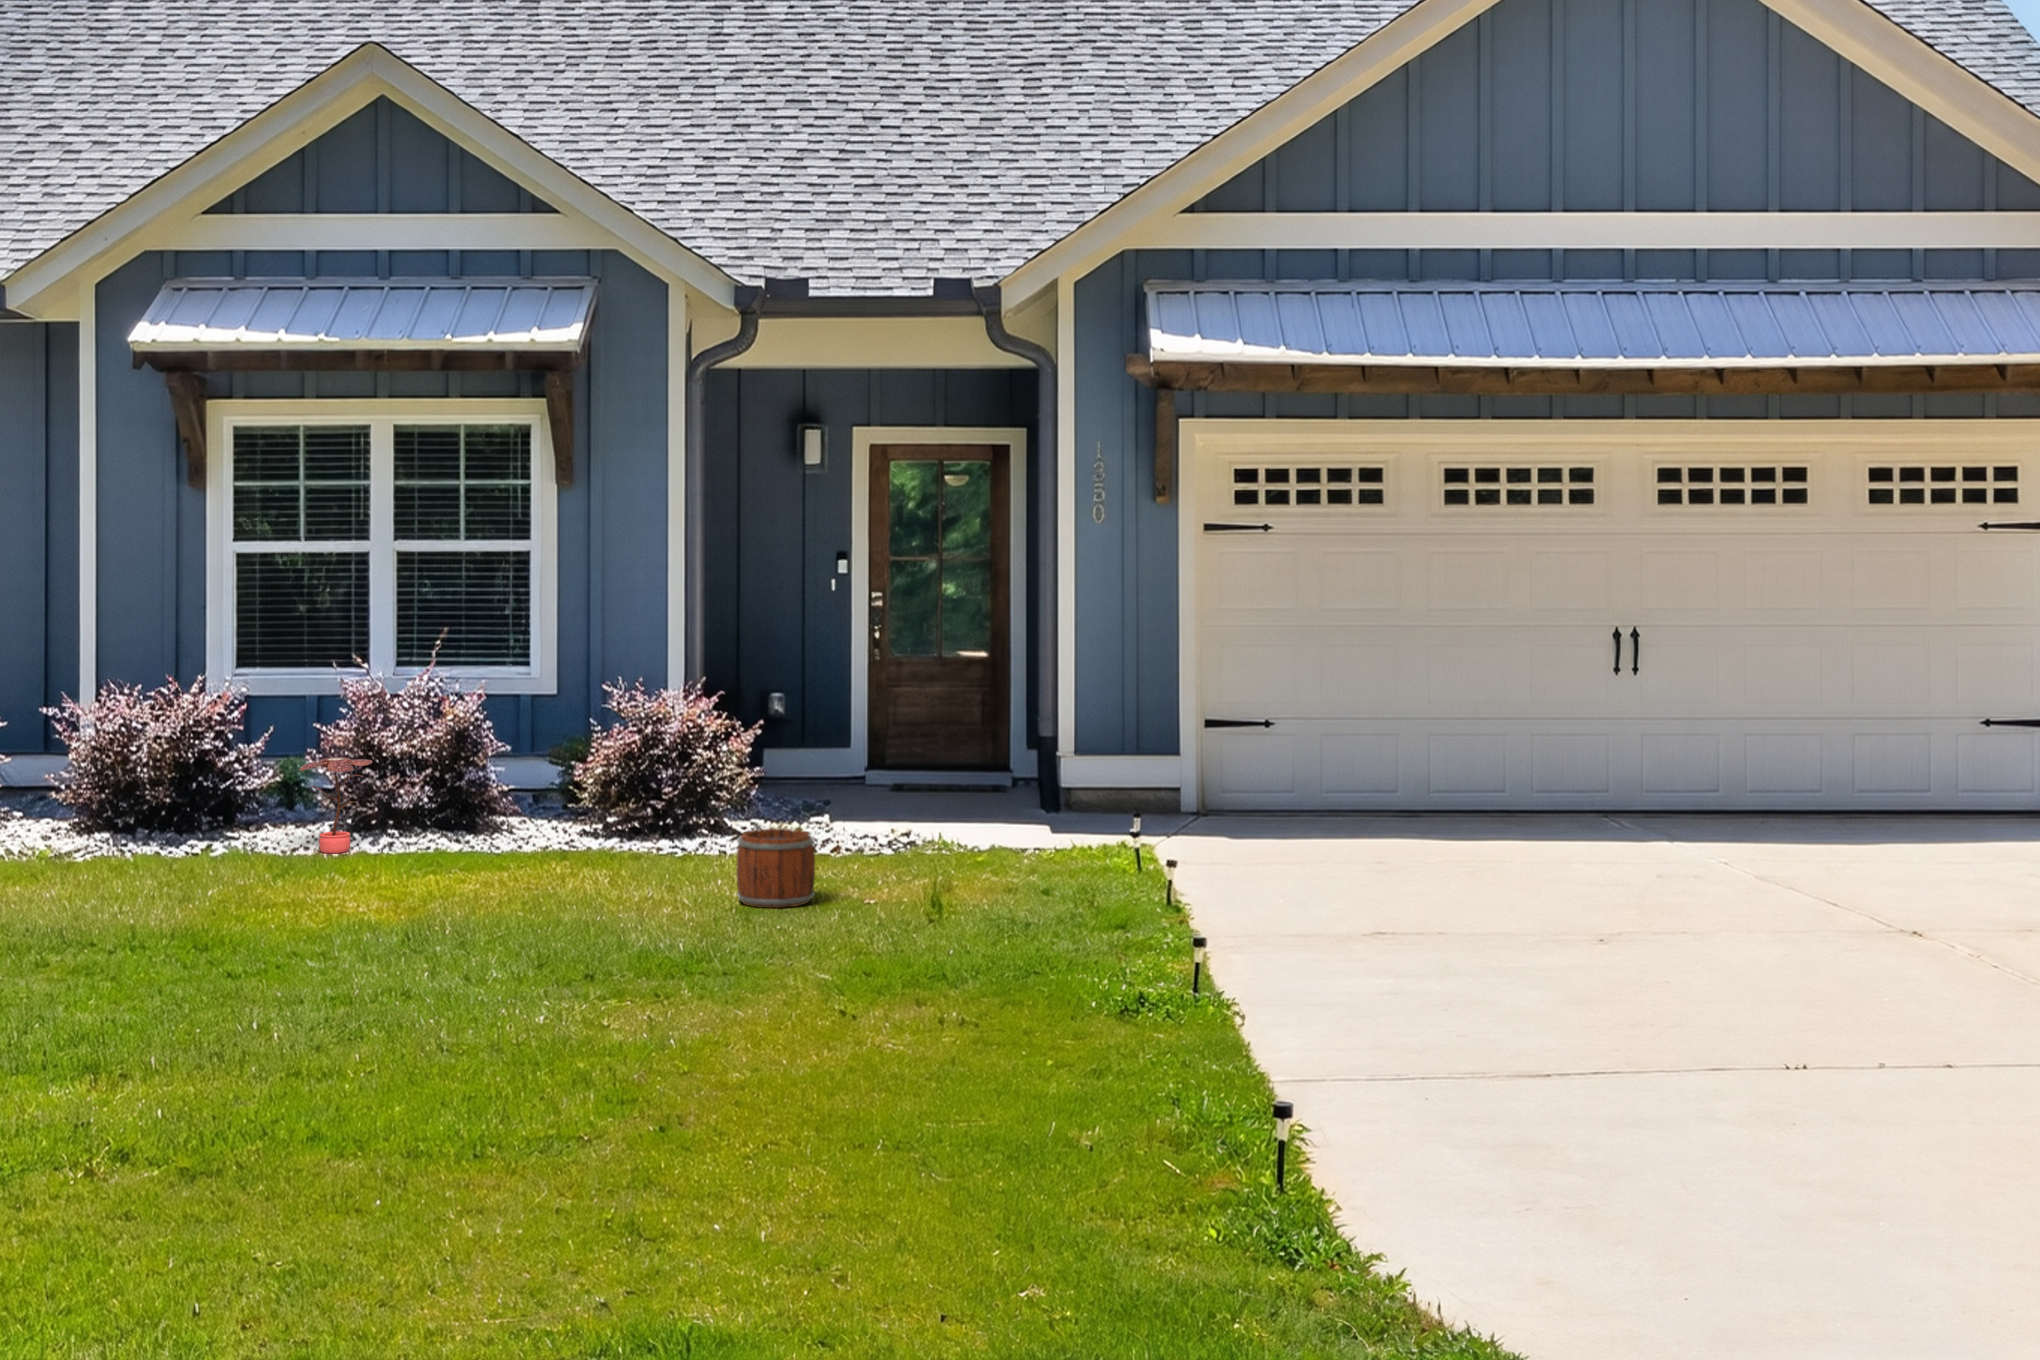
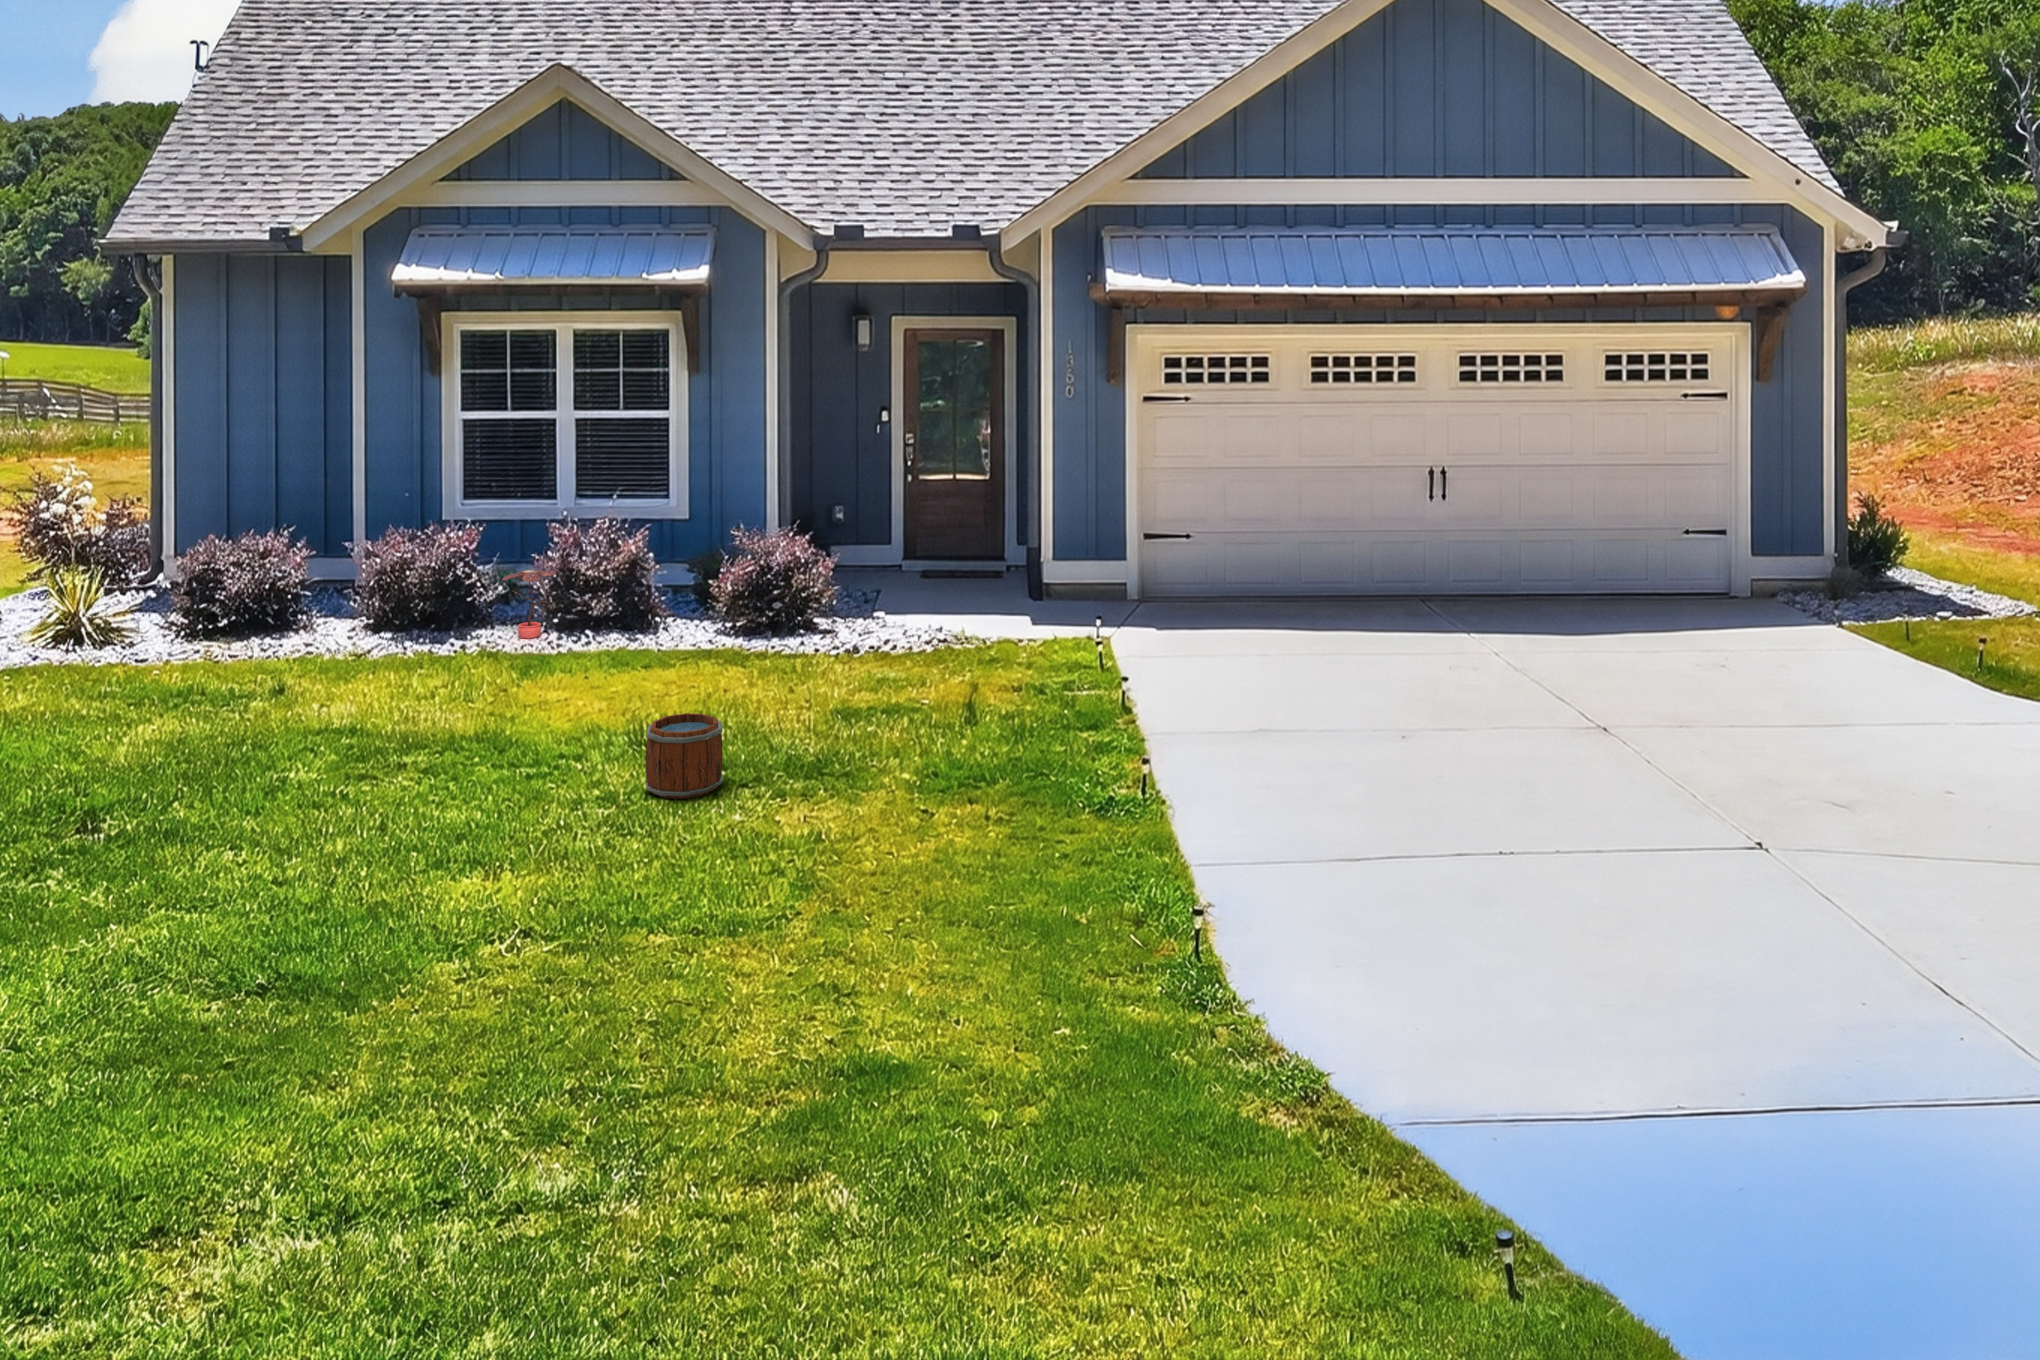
bucket: present [736,828,815,908] -> present [646,713,722,799]

